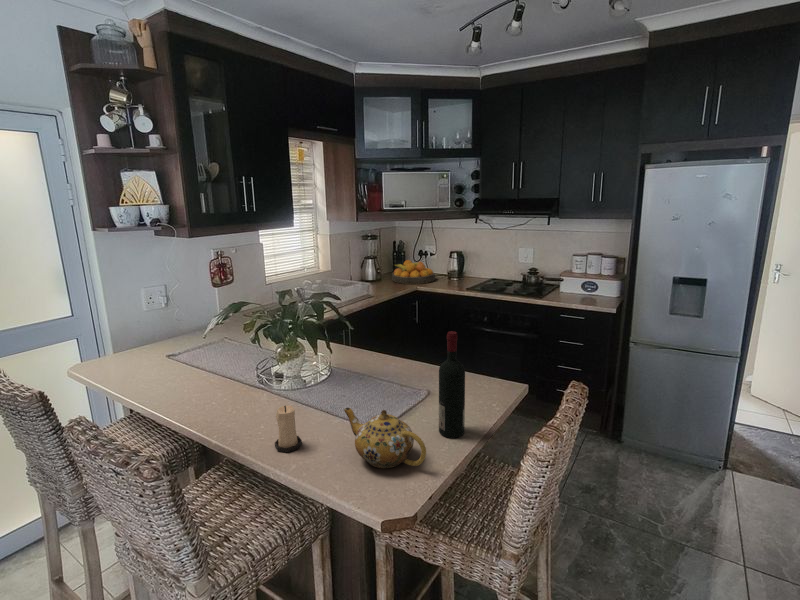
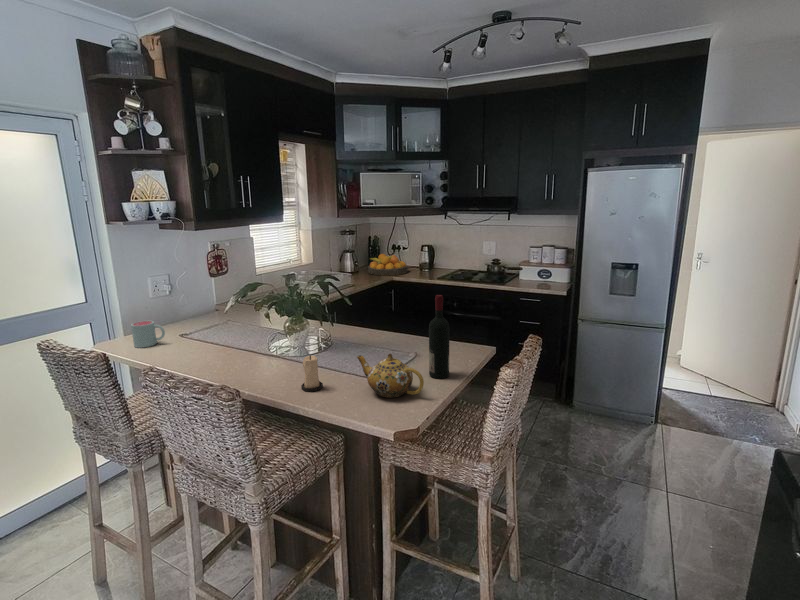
mug: none [105,342,143,374] -> present [131,321,165,348]

